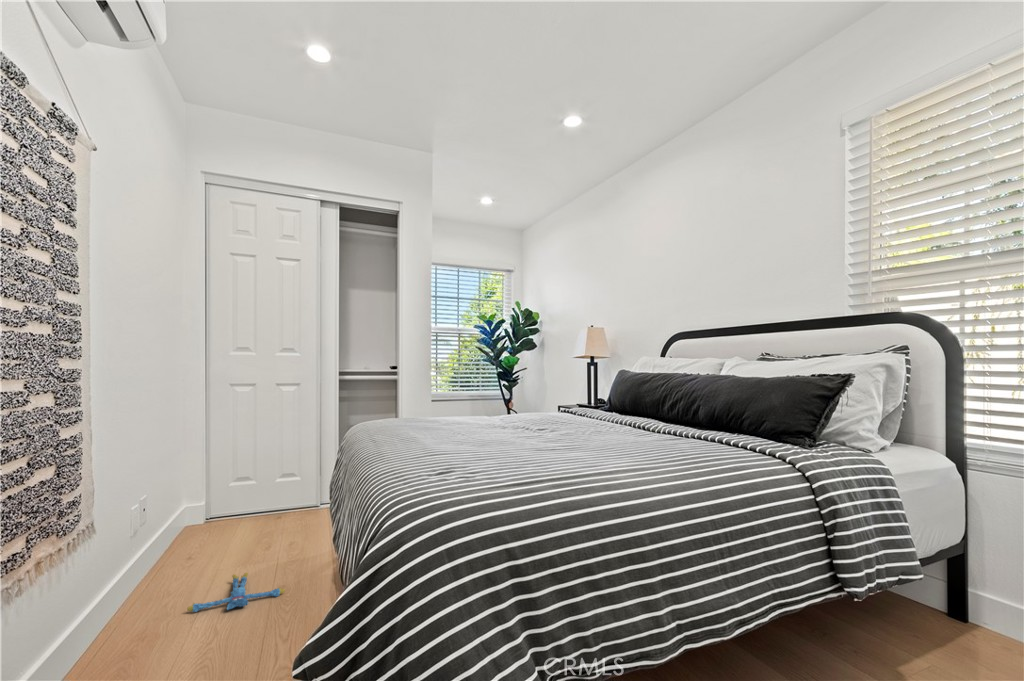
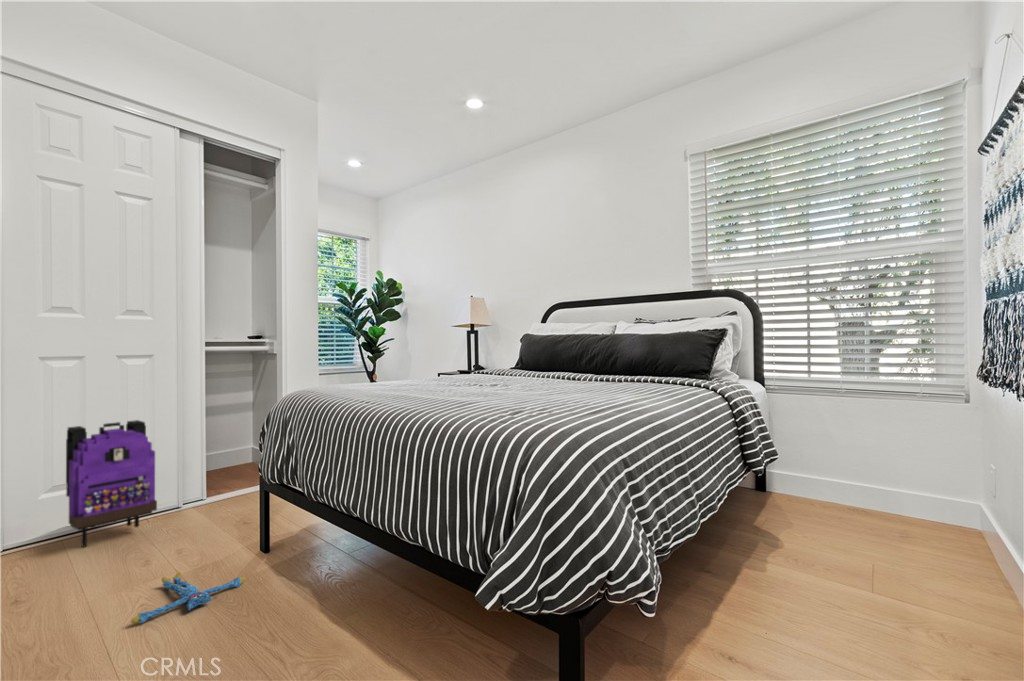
backpack: none [212,436,274,534] -> present [66,420,157,547]

